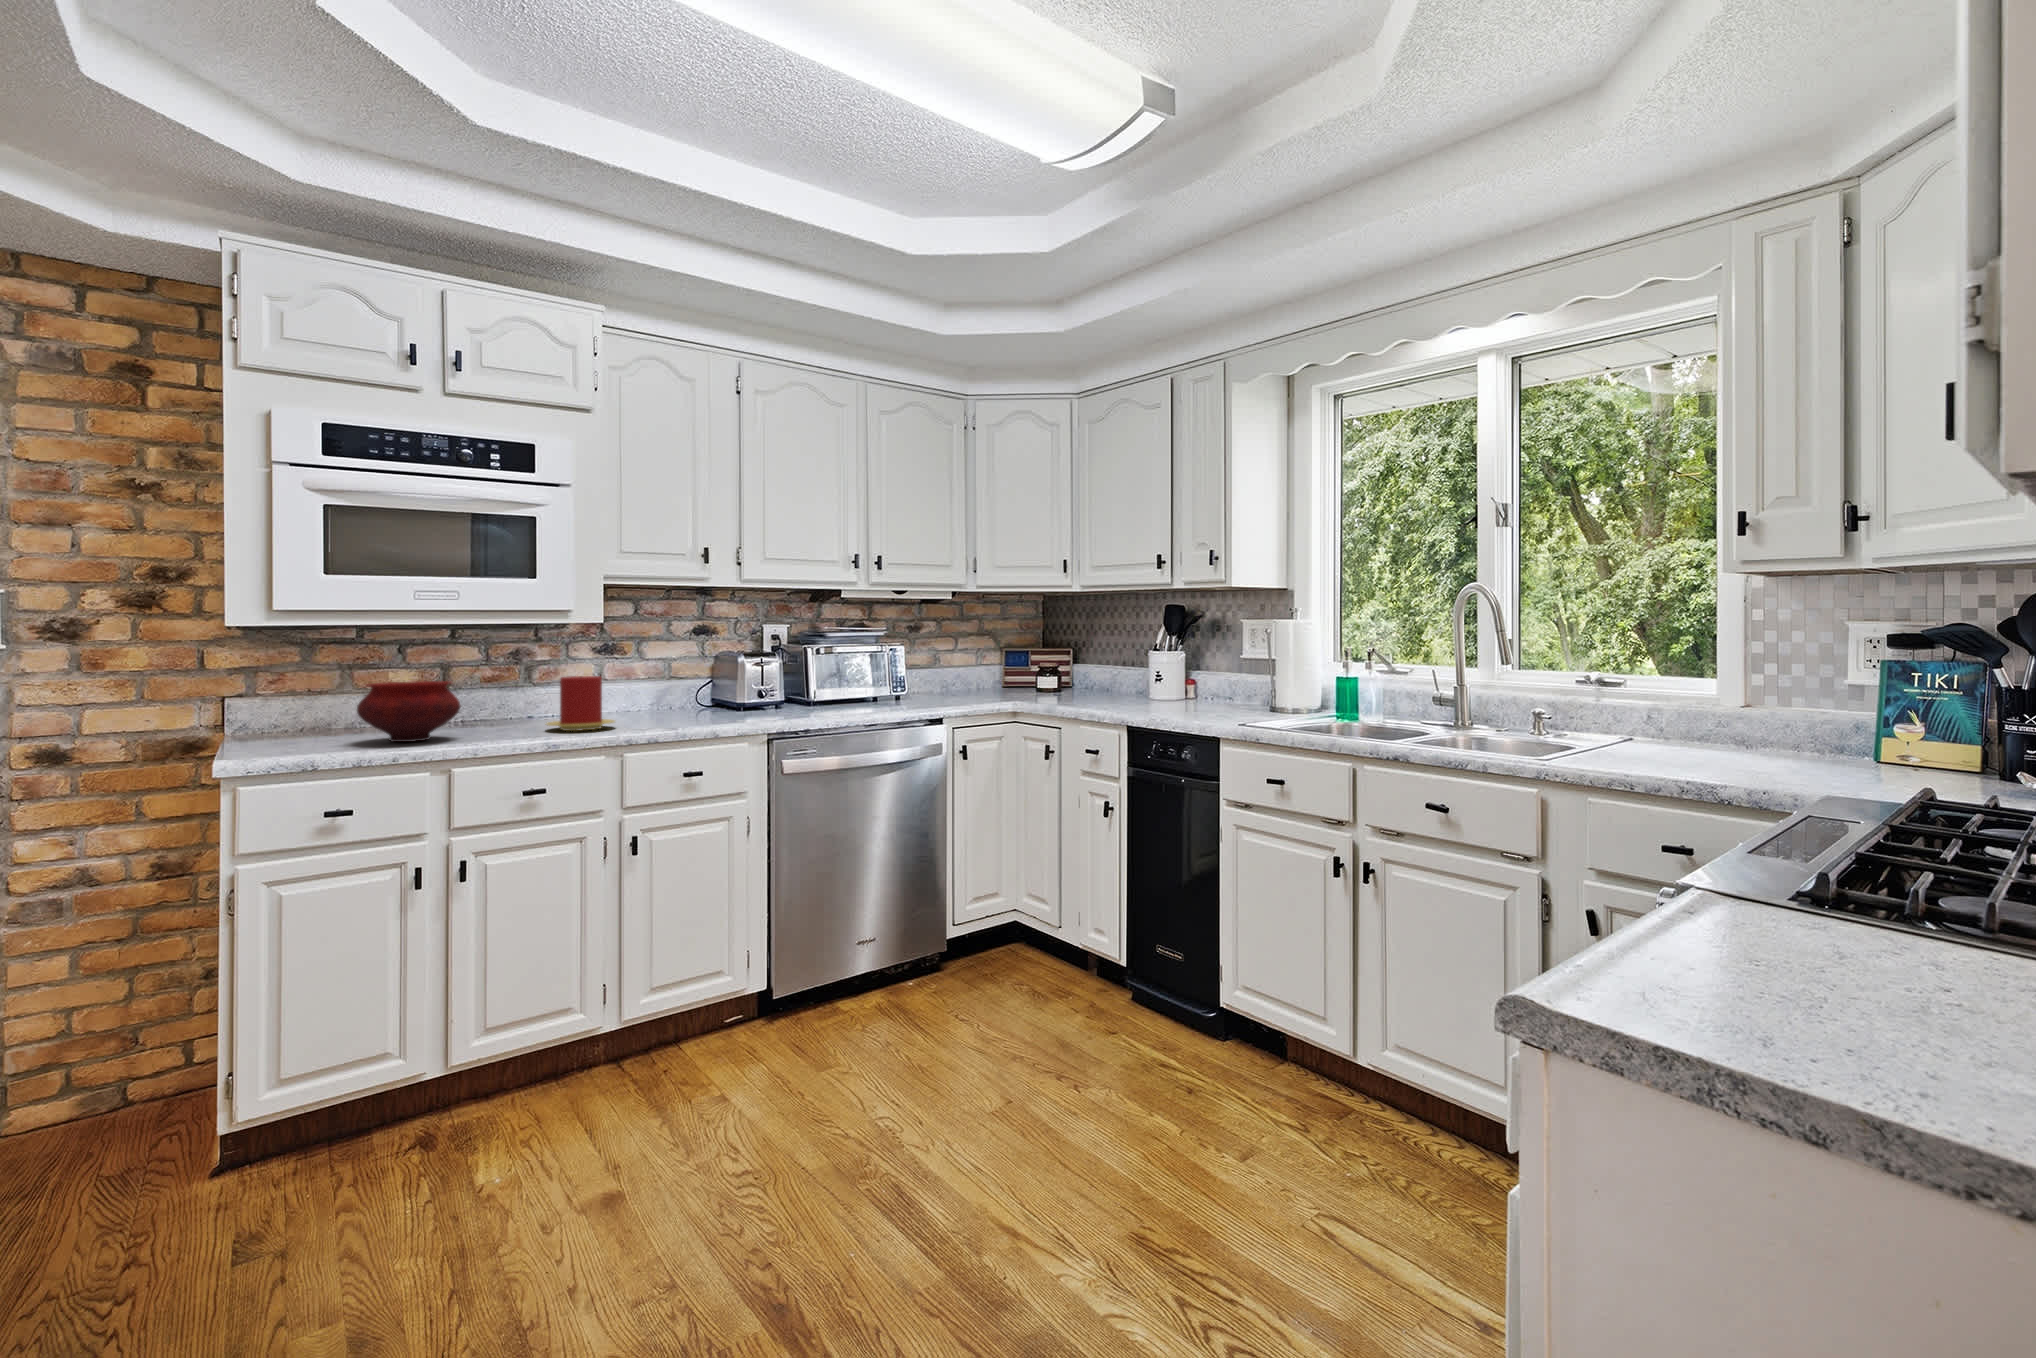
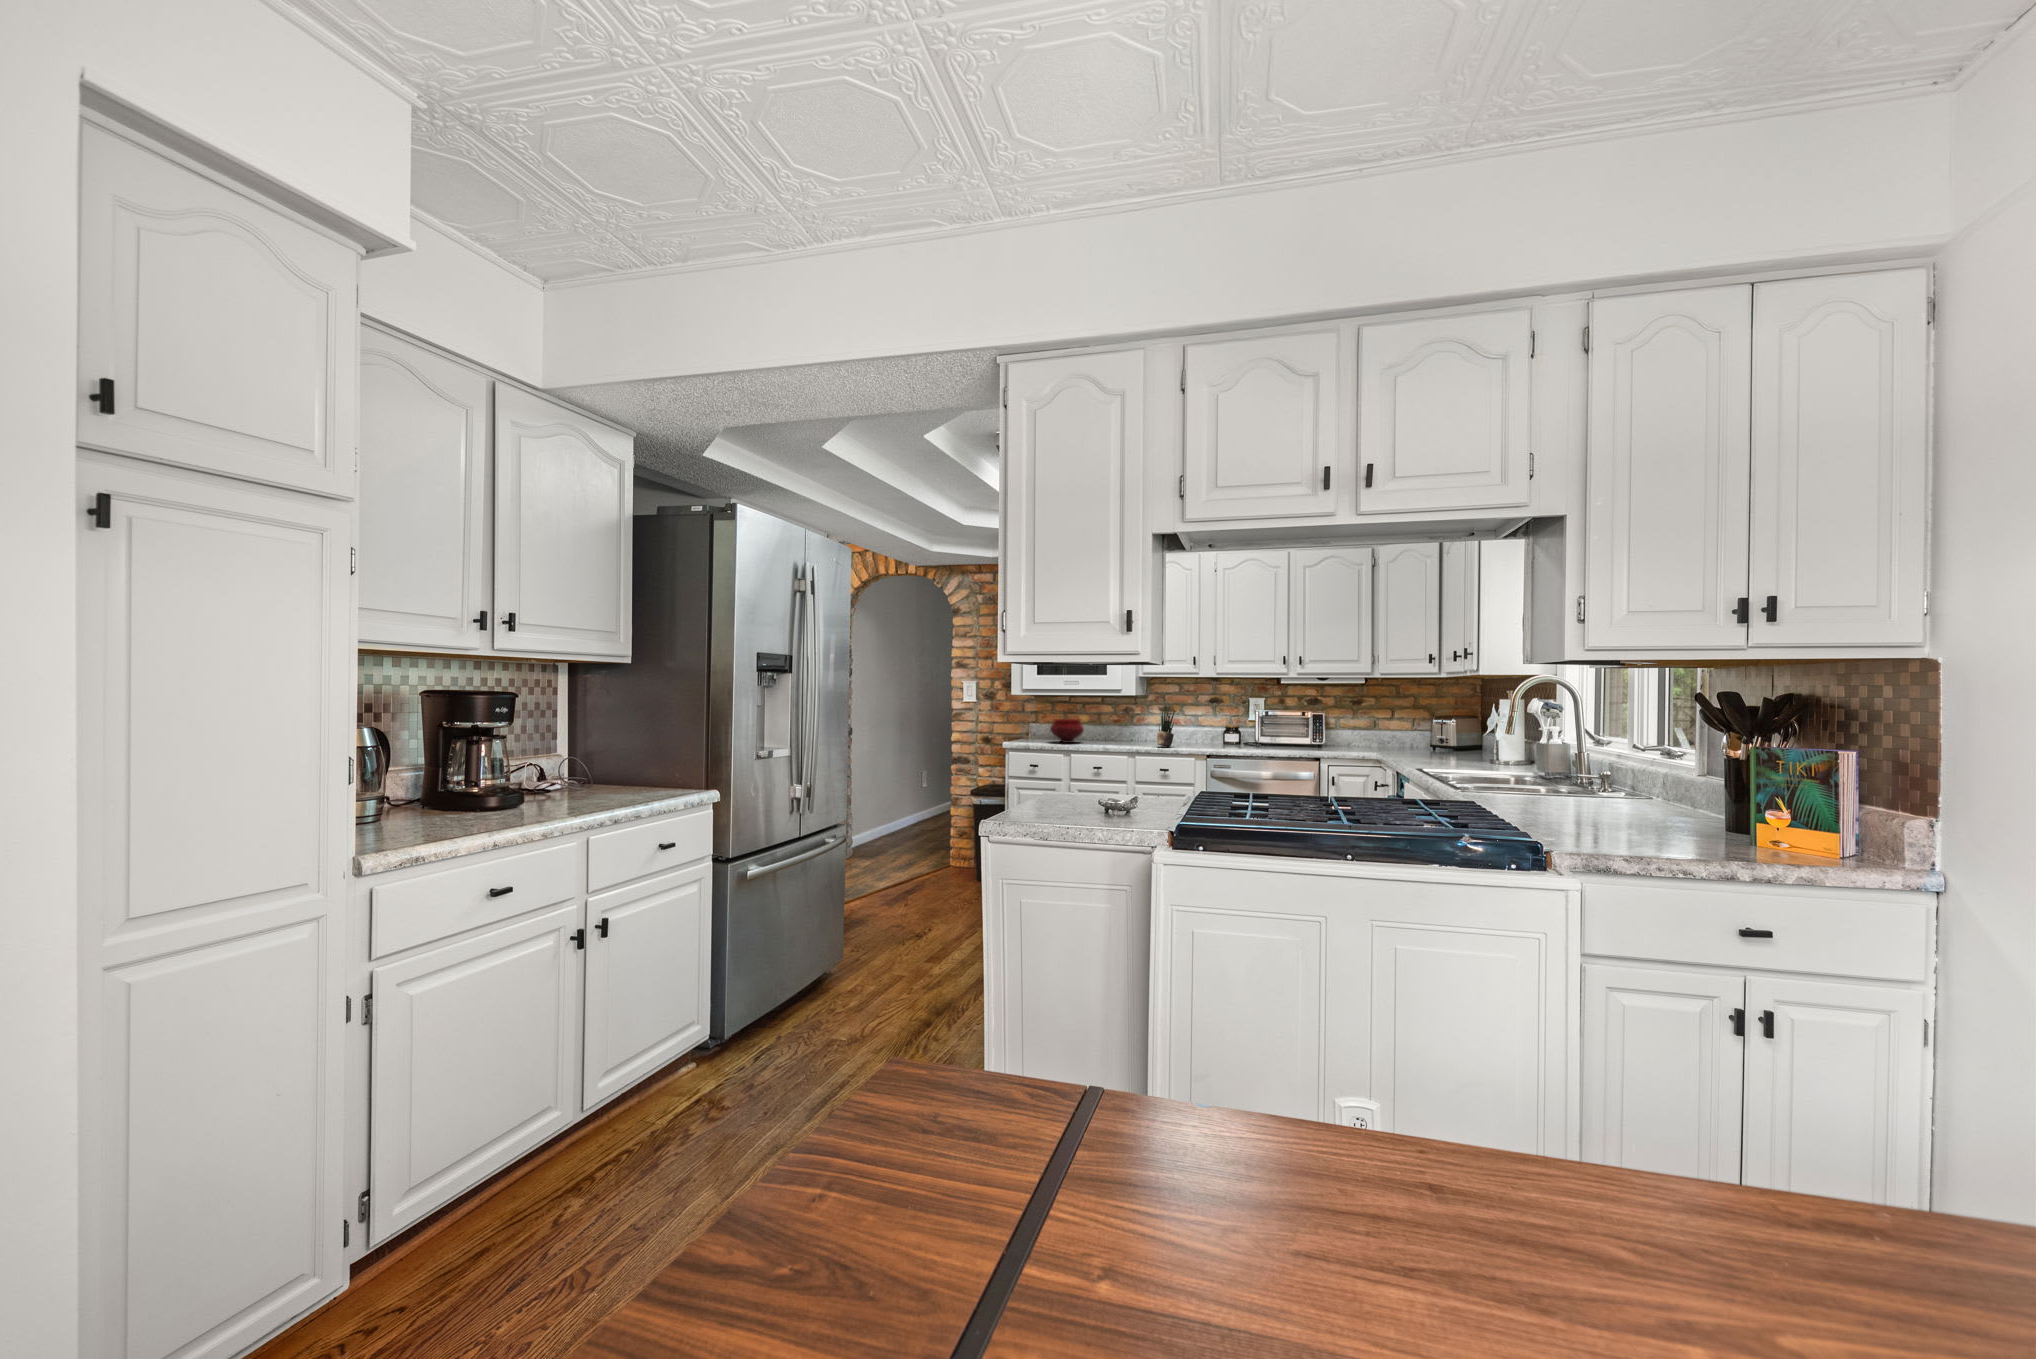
potted plant: none [660,643,698,726] -> present [1157,709,1175,747]
candle: present [547,676,615,731] -> none [1116,720,1144,745]

